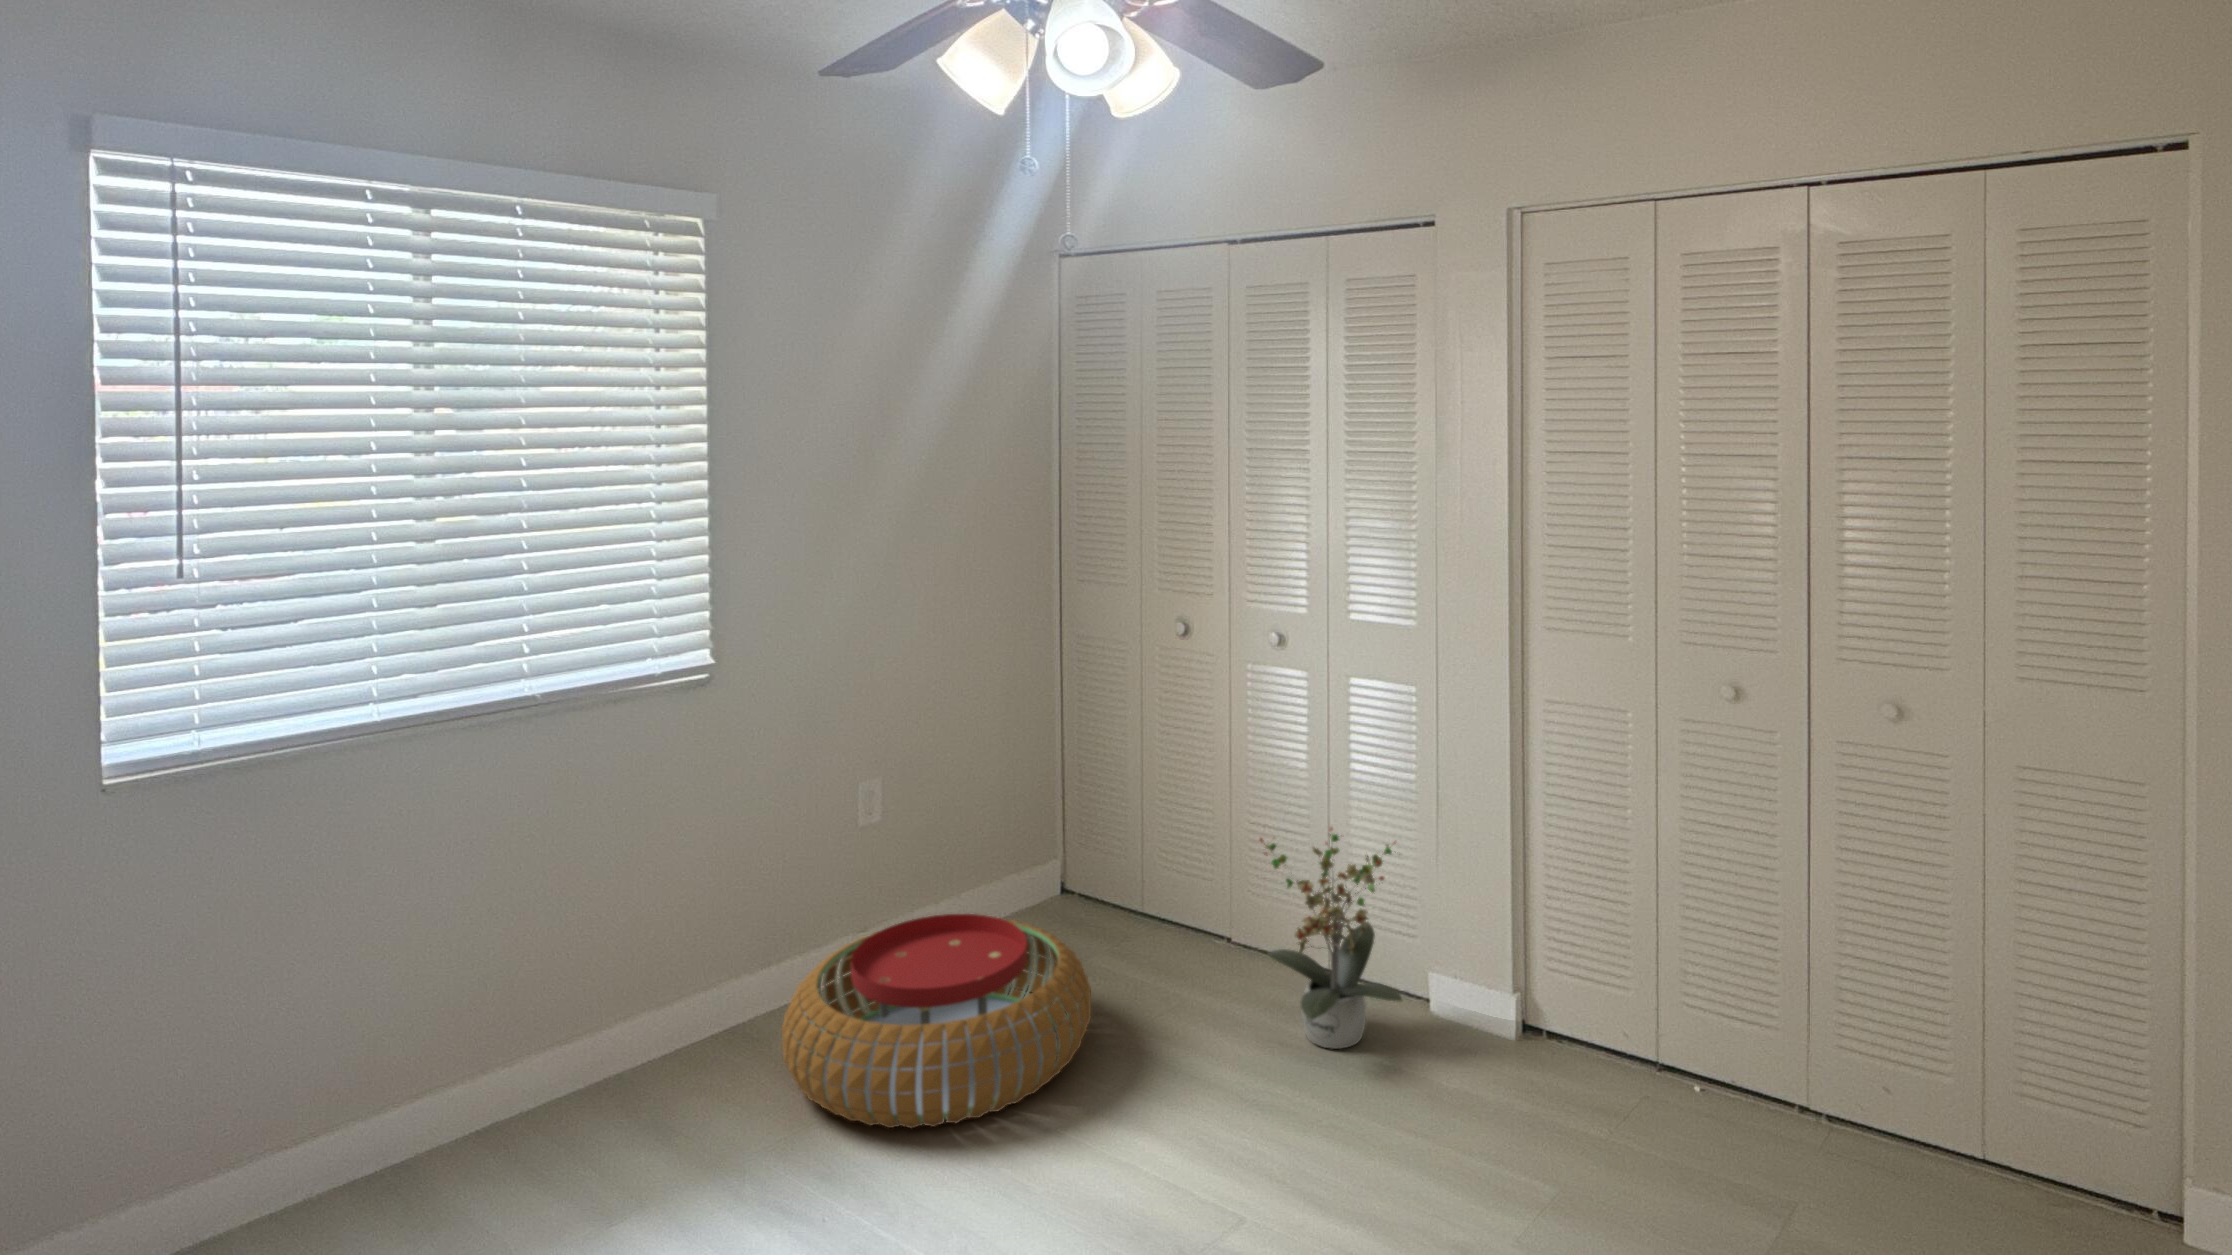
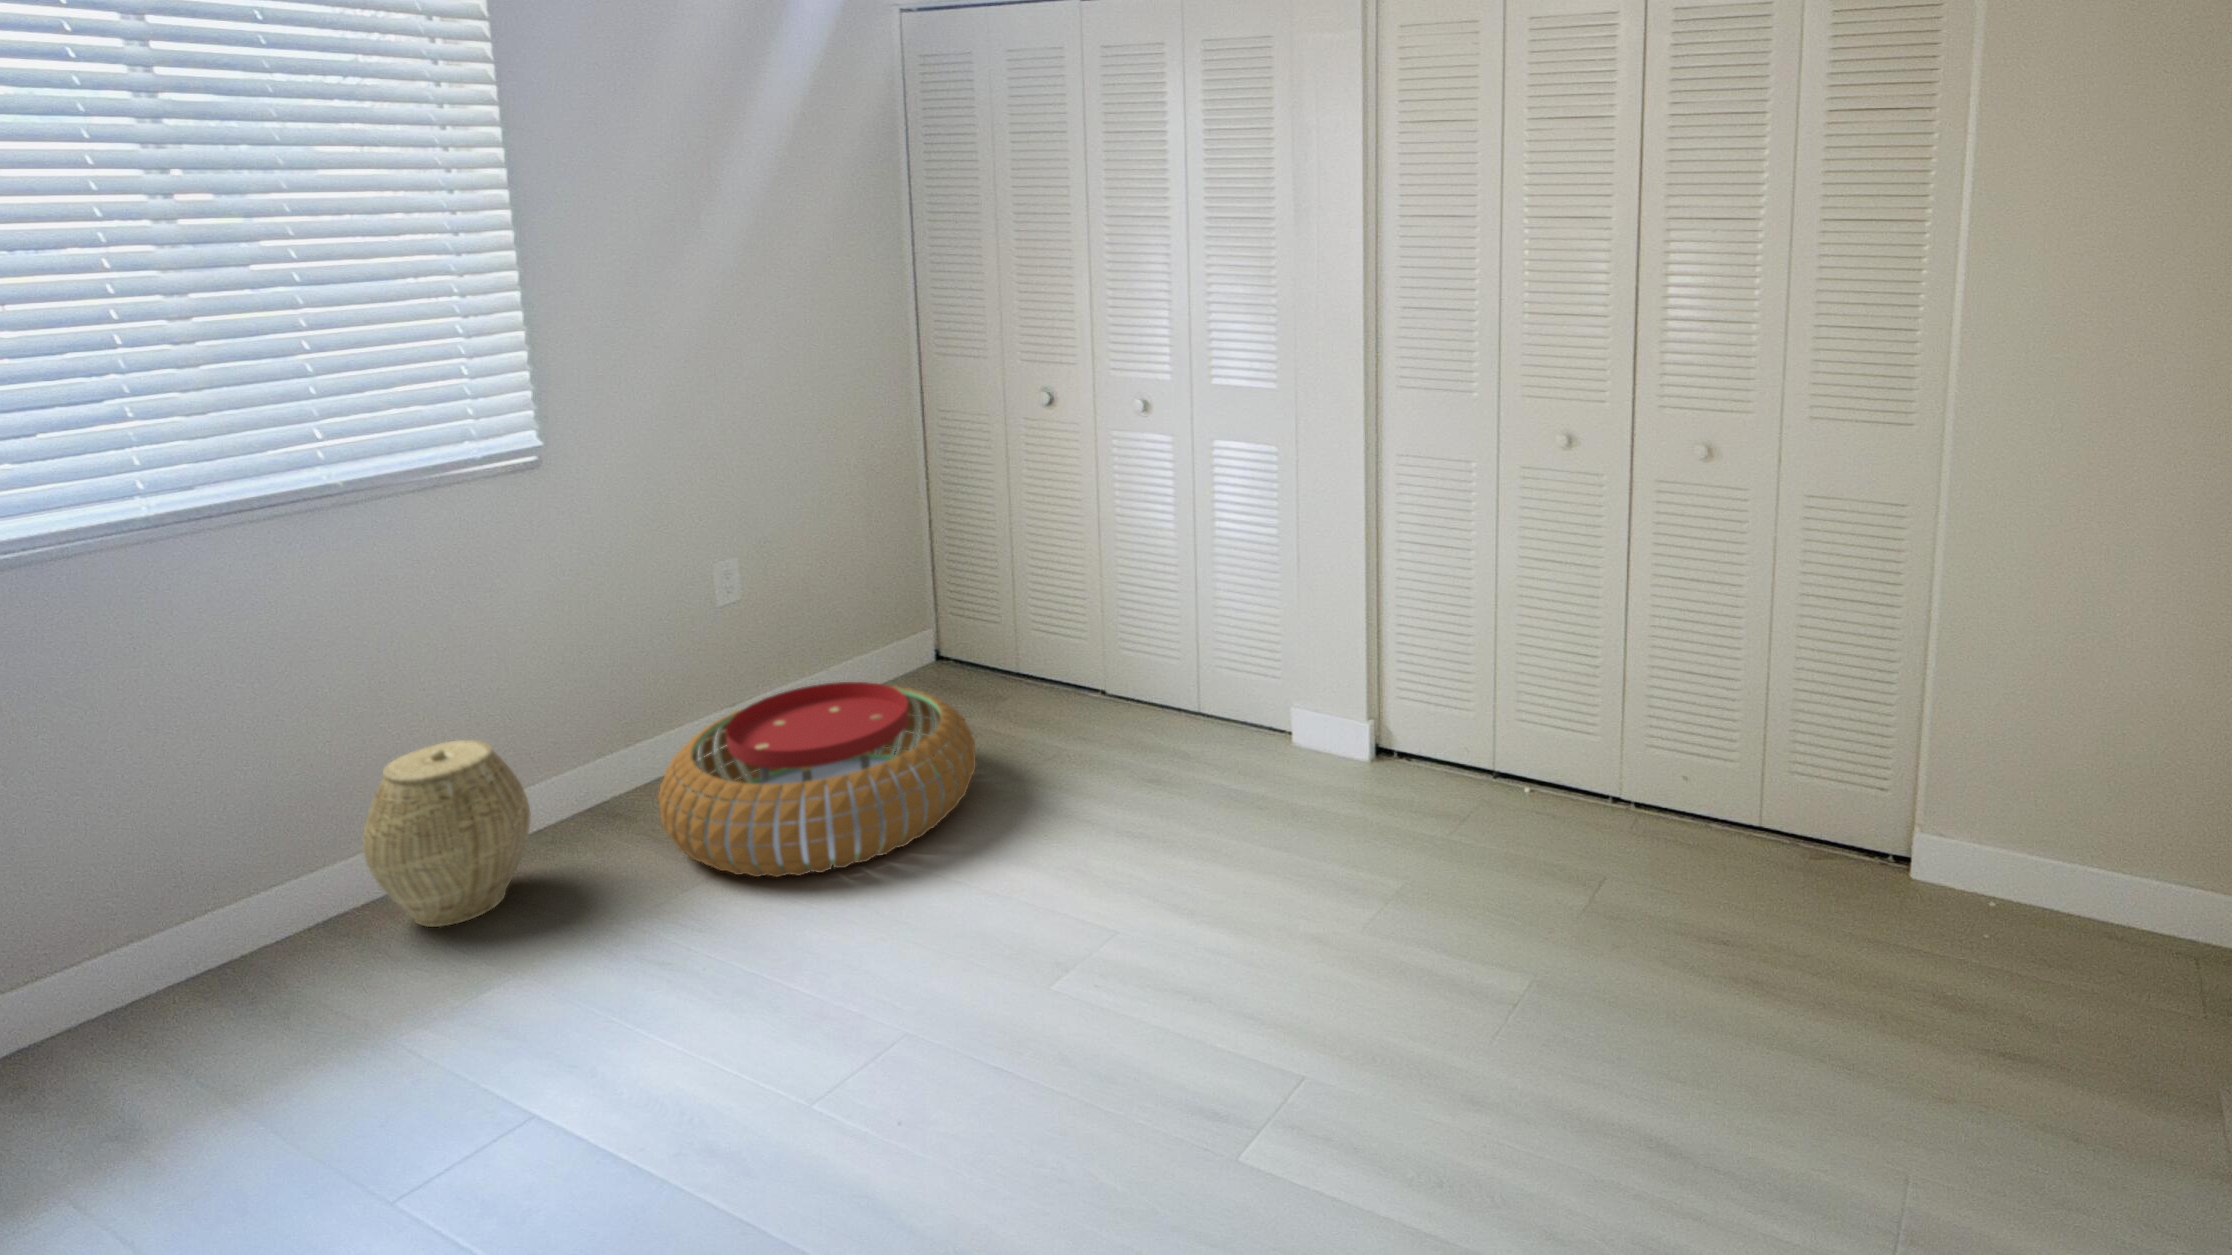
potted plant: present [1260,827,1402,1049] -> none [1137,582,1273,778]
woven basket: none [512,955,664,1153] -> present [363,740,531,927]

